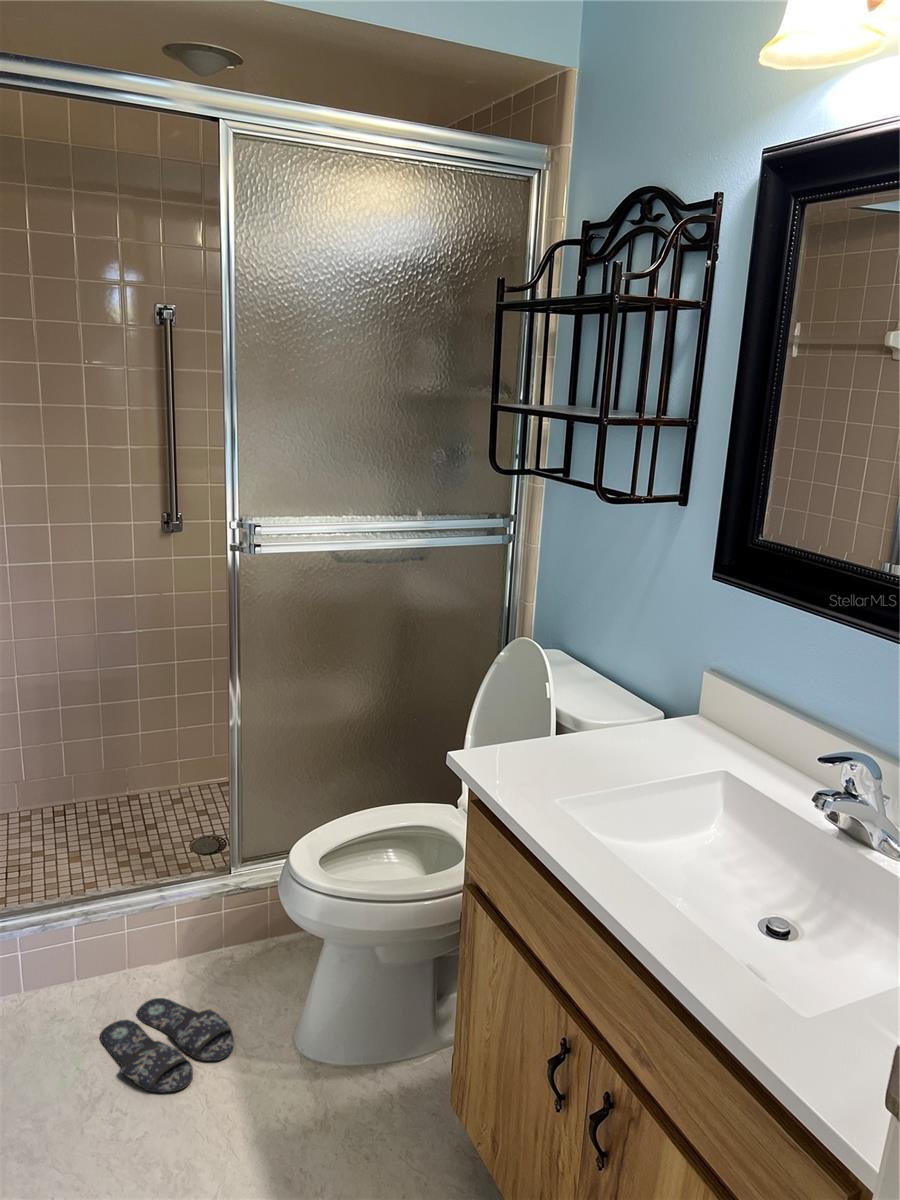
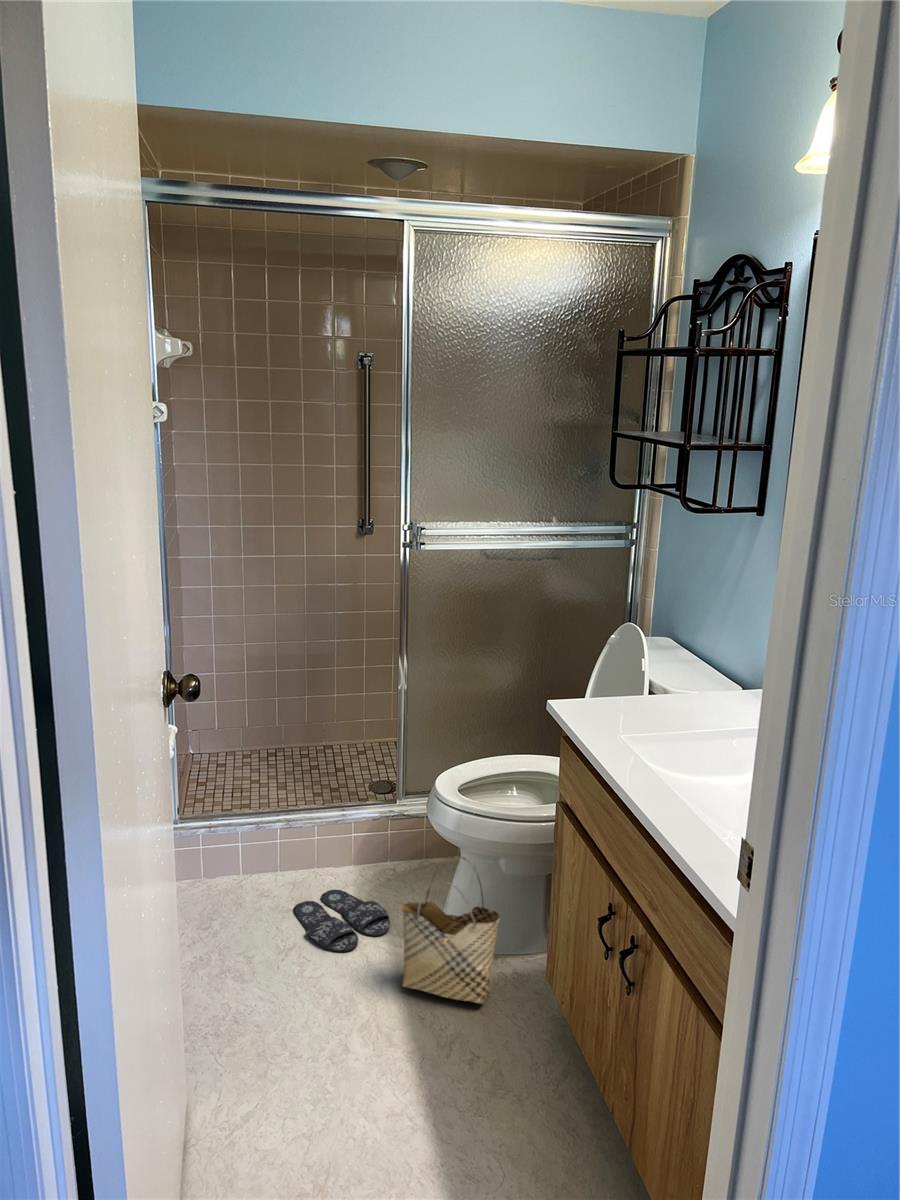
woven basket: none [254,953,386,1145] -> present [401,855,500,1004]

